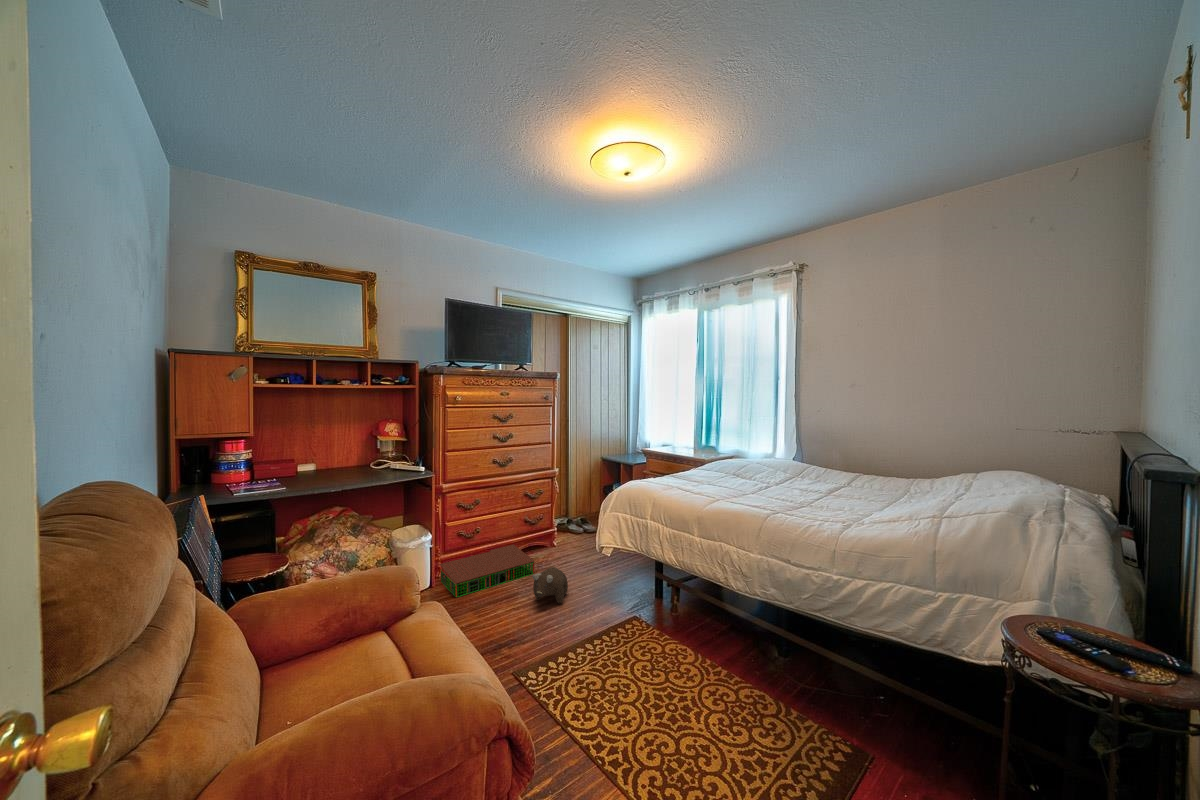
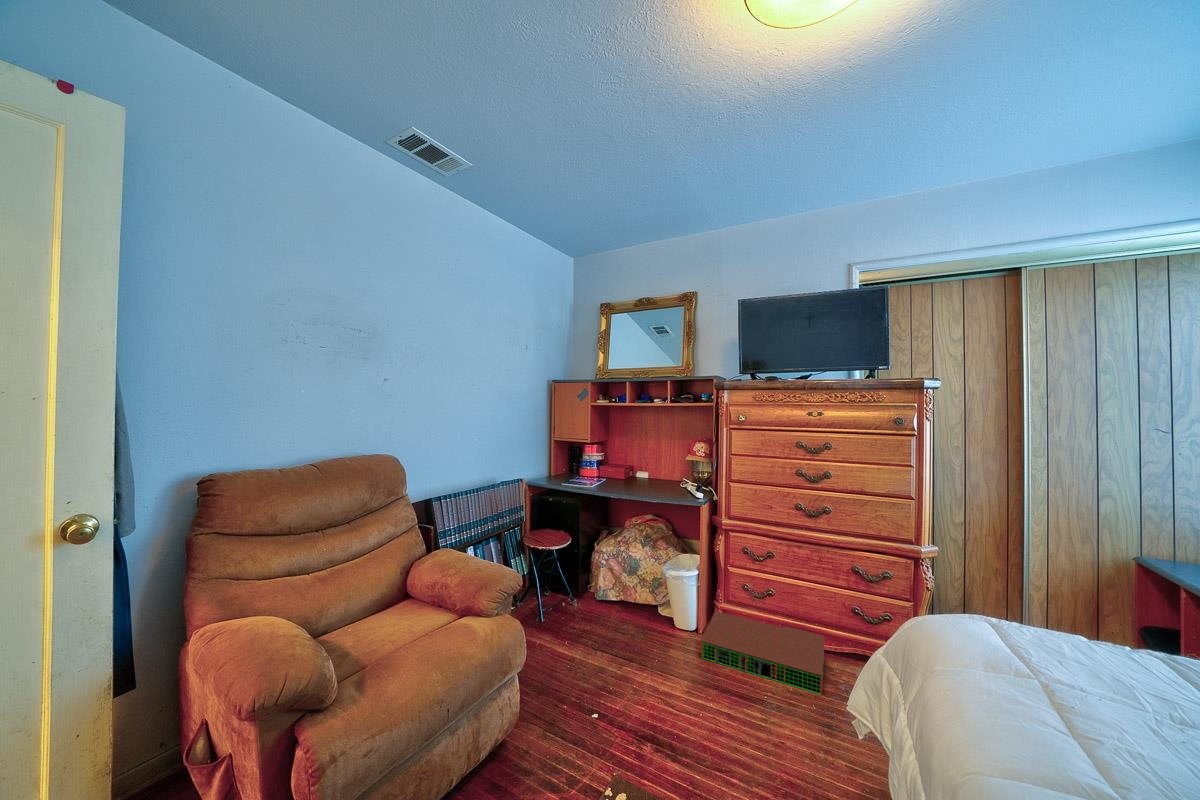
plush toy: present [532,567,568,603] -> none [744,686,823,763]

